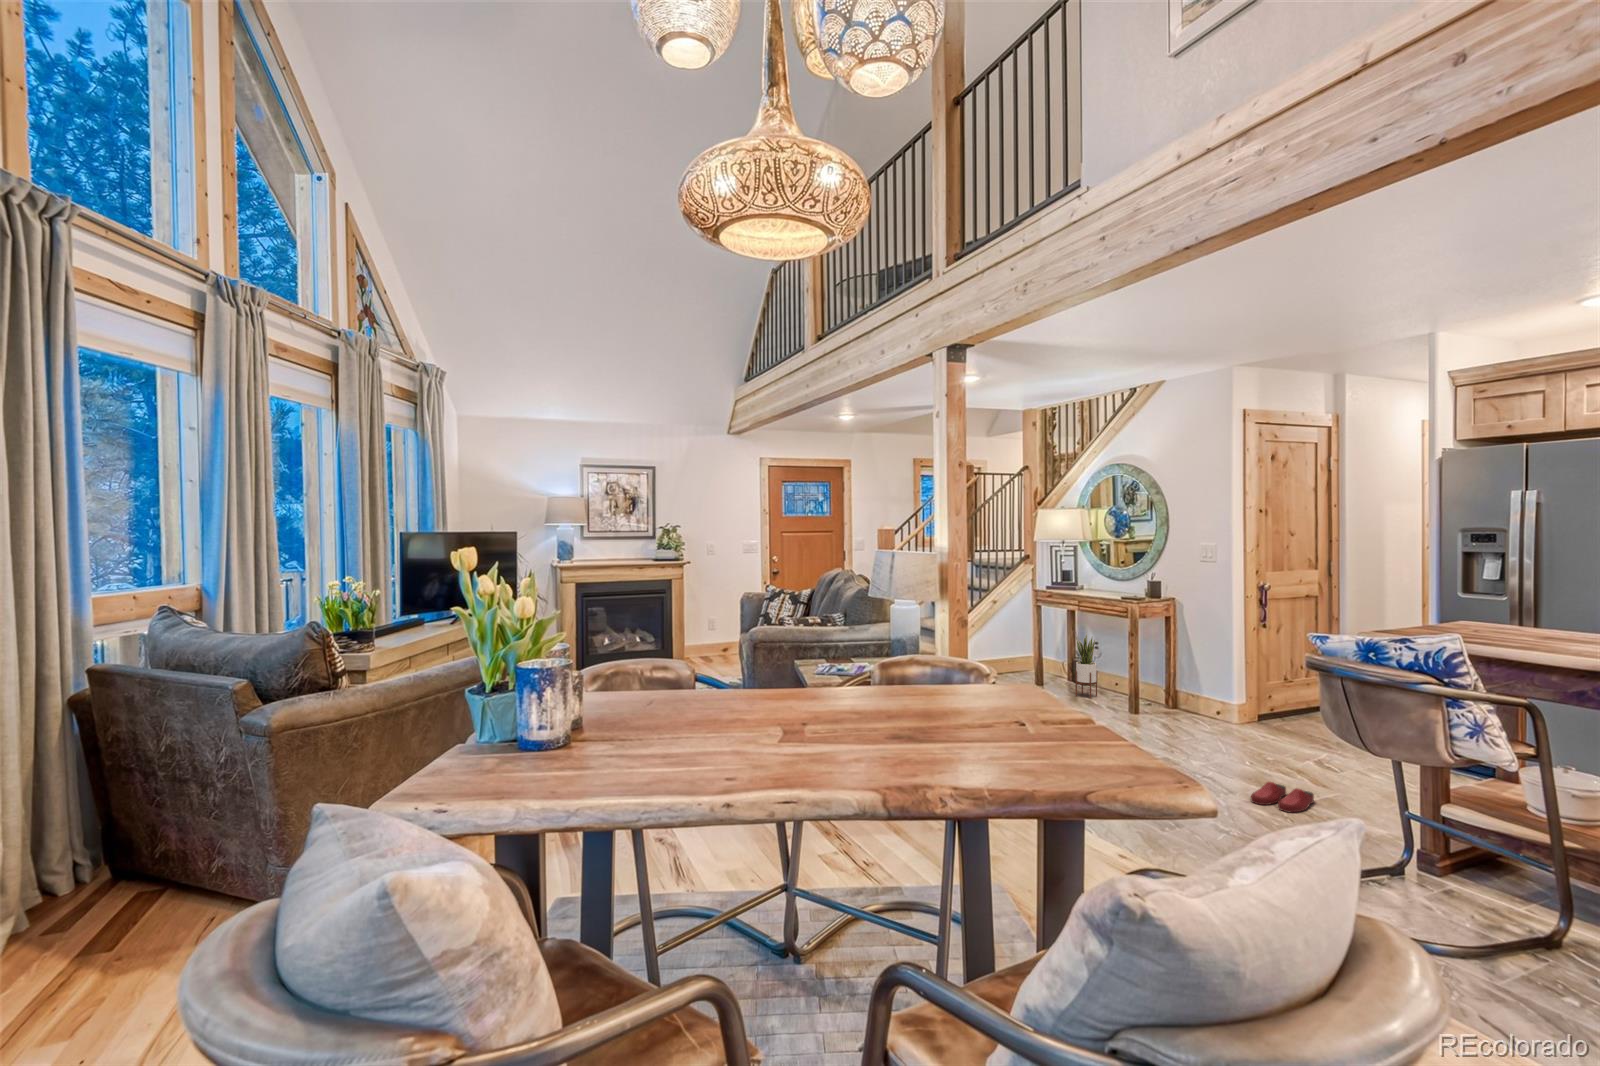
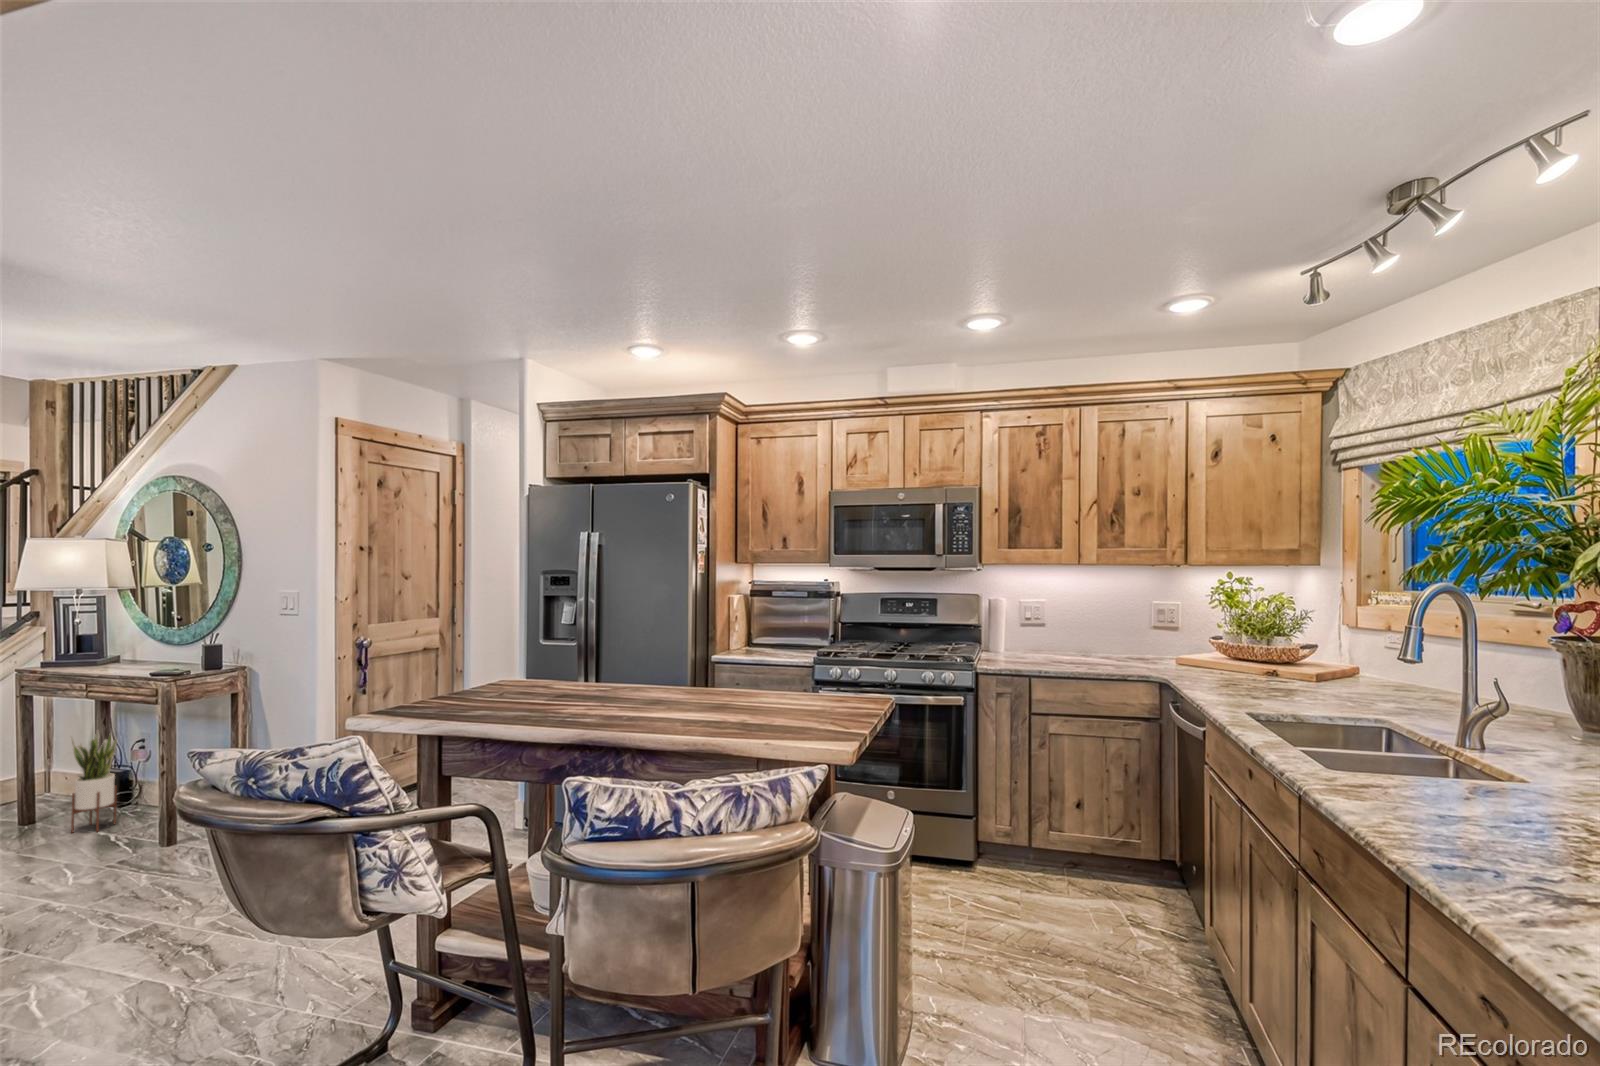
slippers: present [1251,782,1314,813] -> none [194,948,307,1007]

